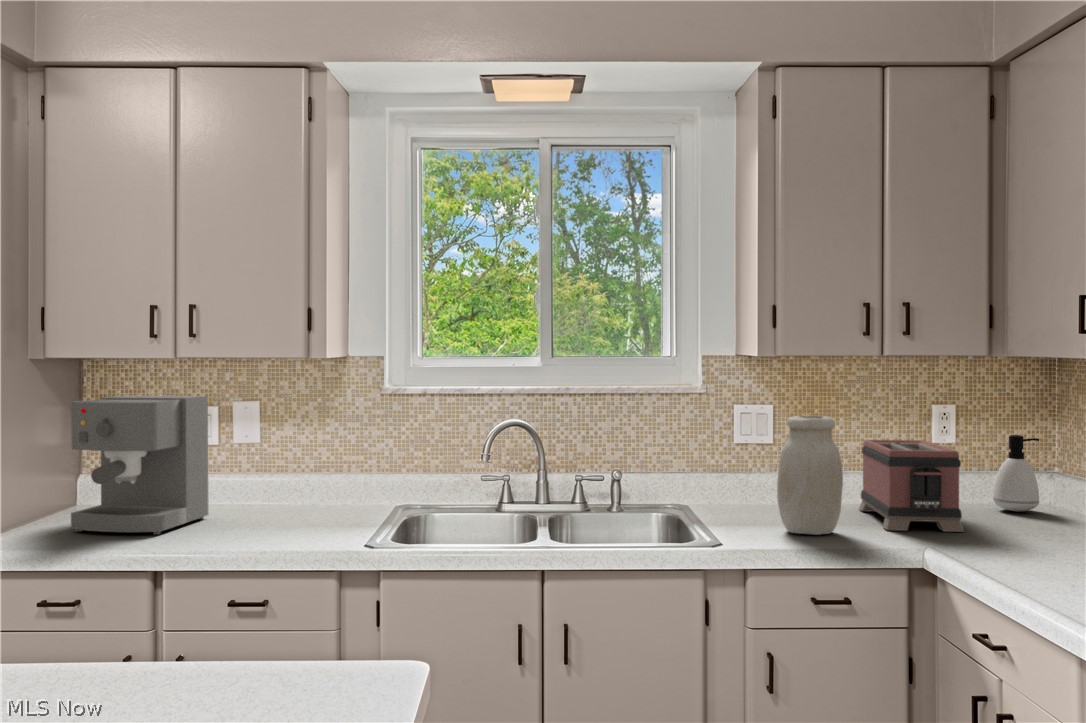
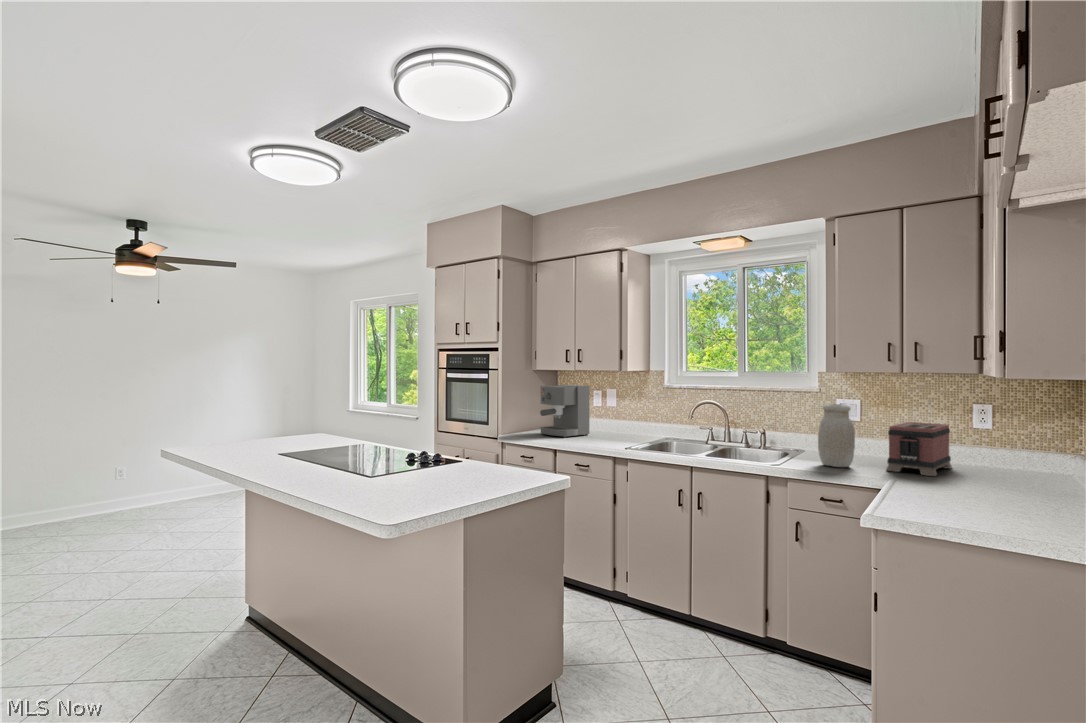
soap dispenser: present [993,435,1039,511] -> none [1005,425,1040,475]

